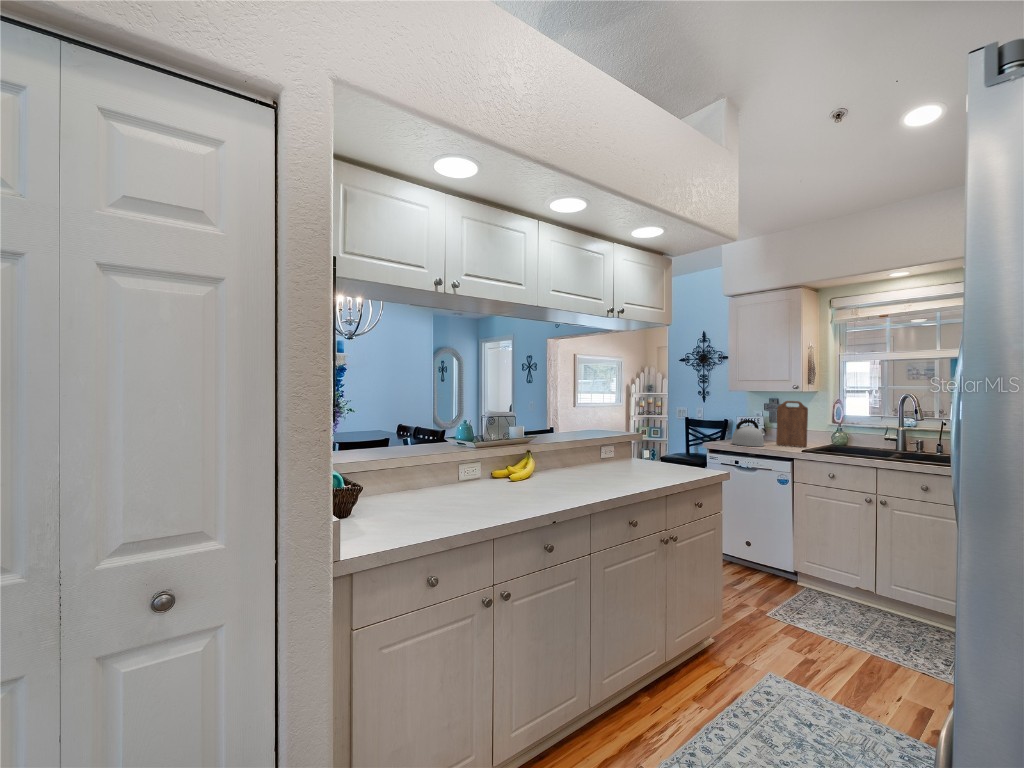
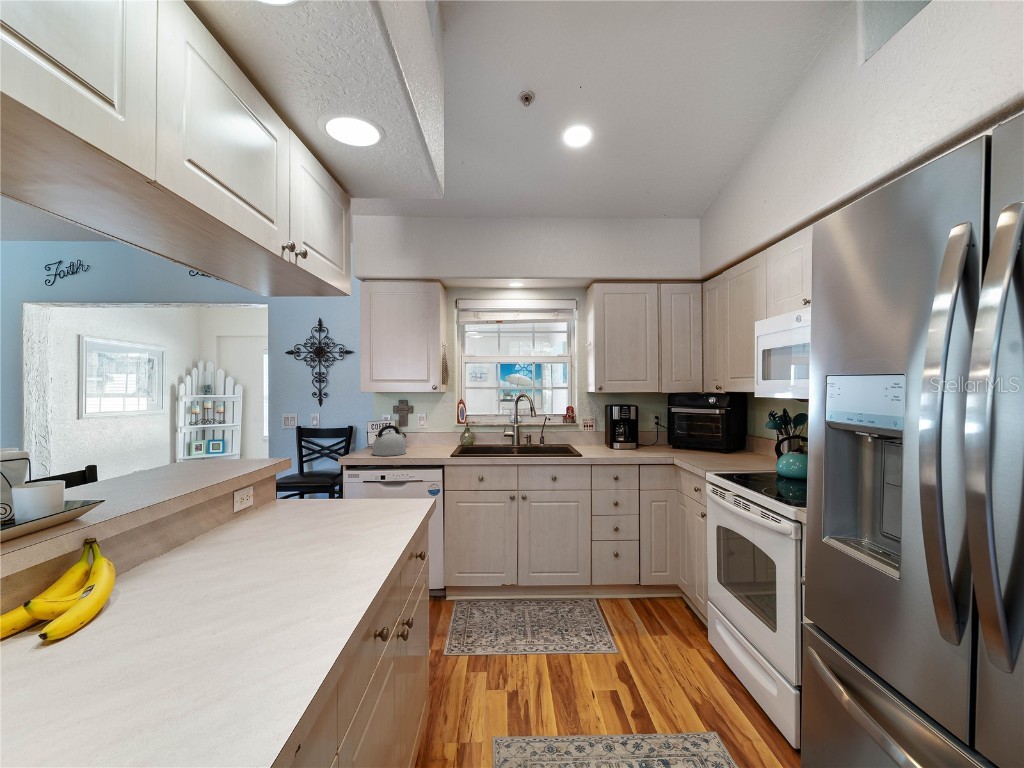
cutting board: present [776,401,808,447] -> none [414,402,441,449]

